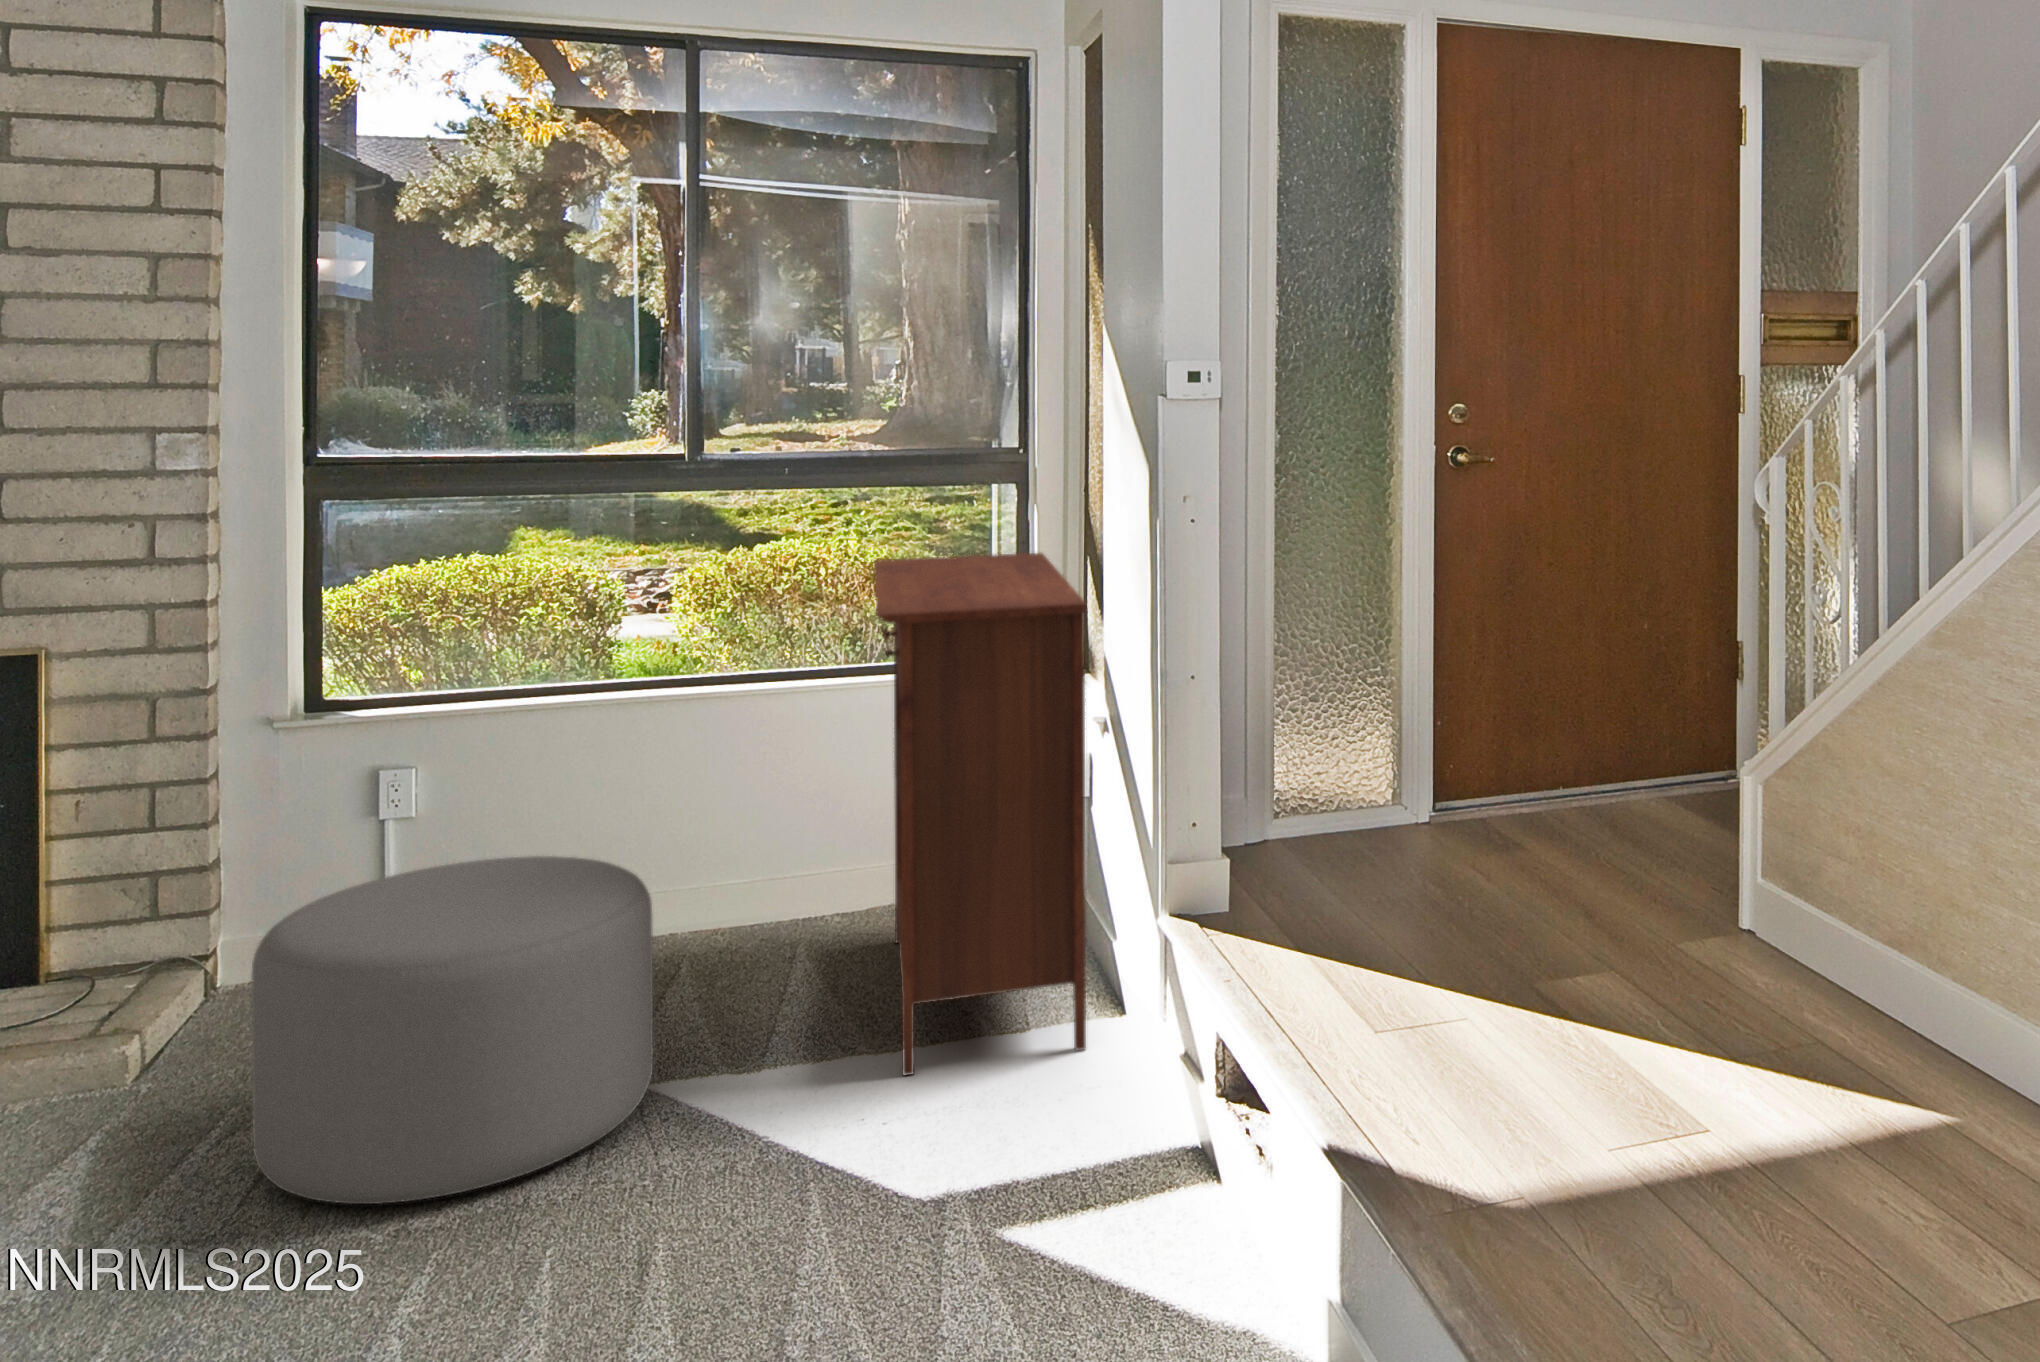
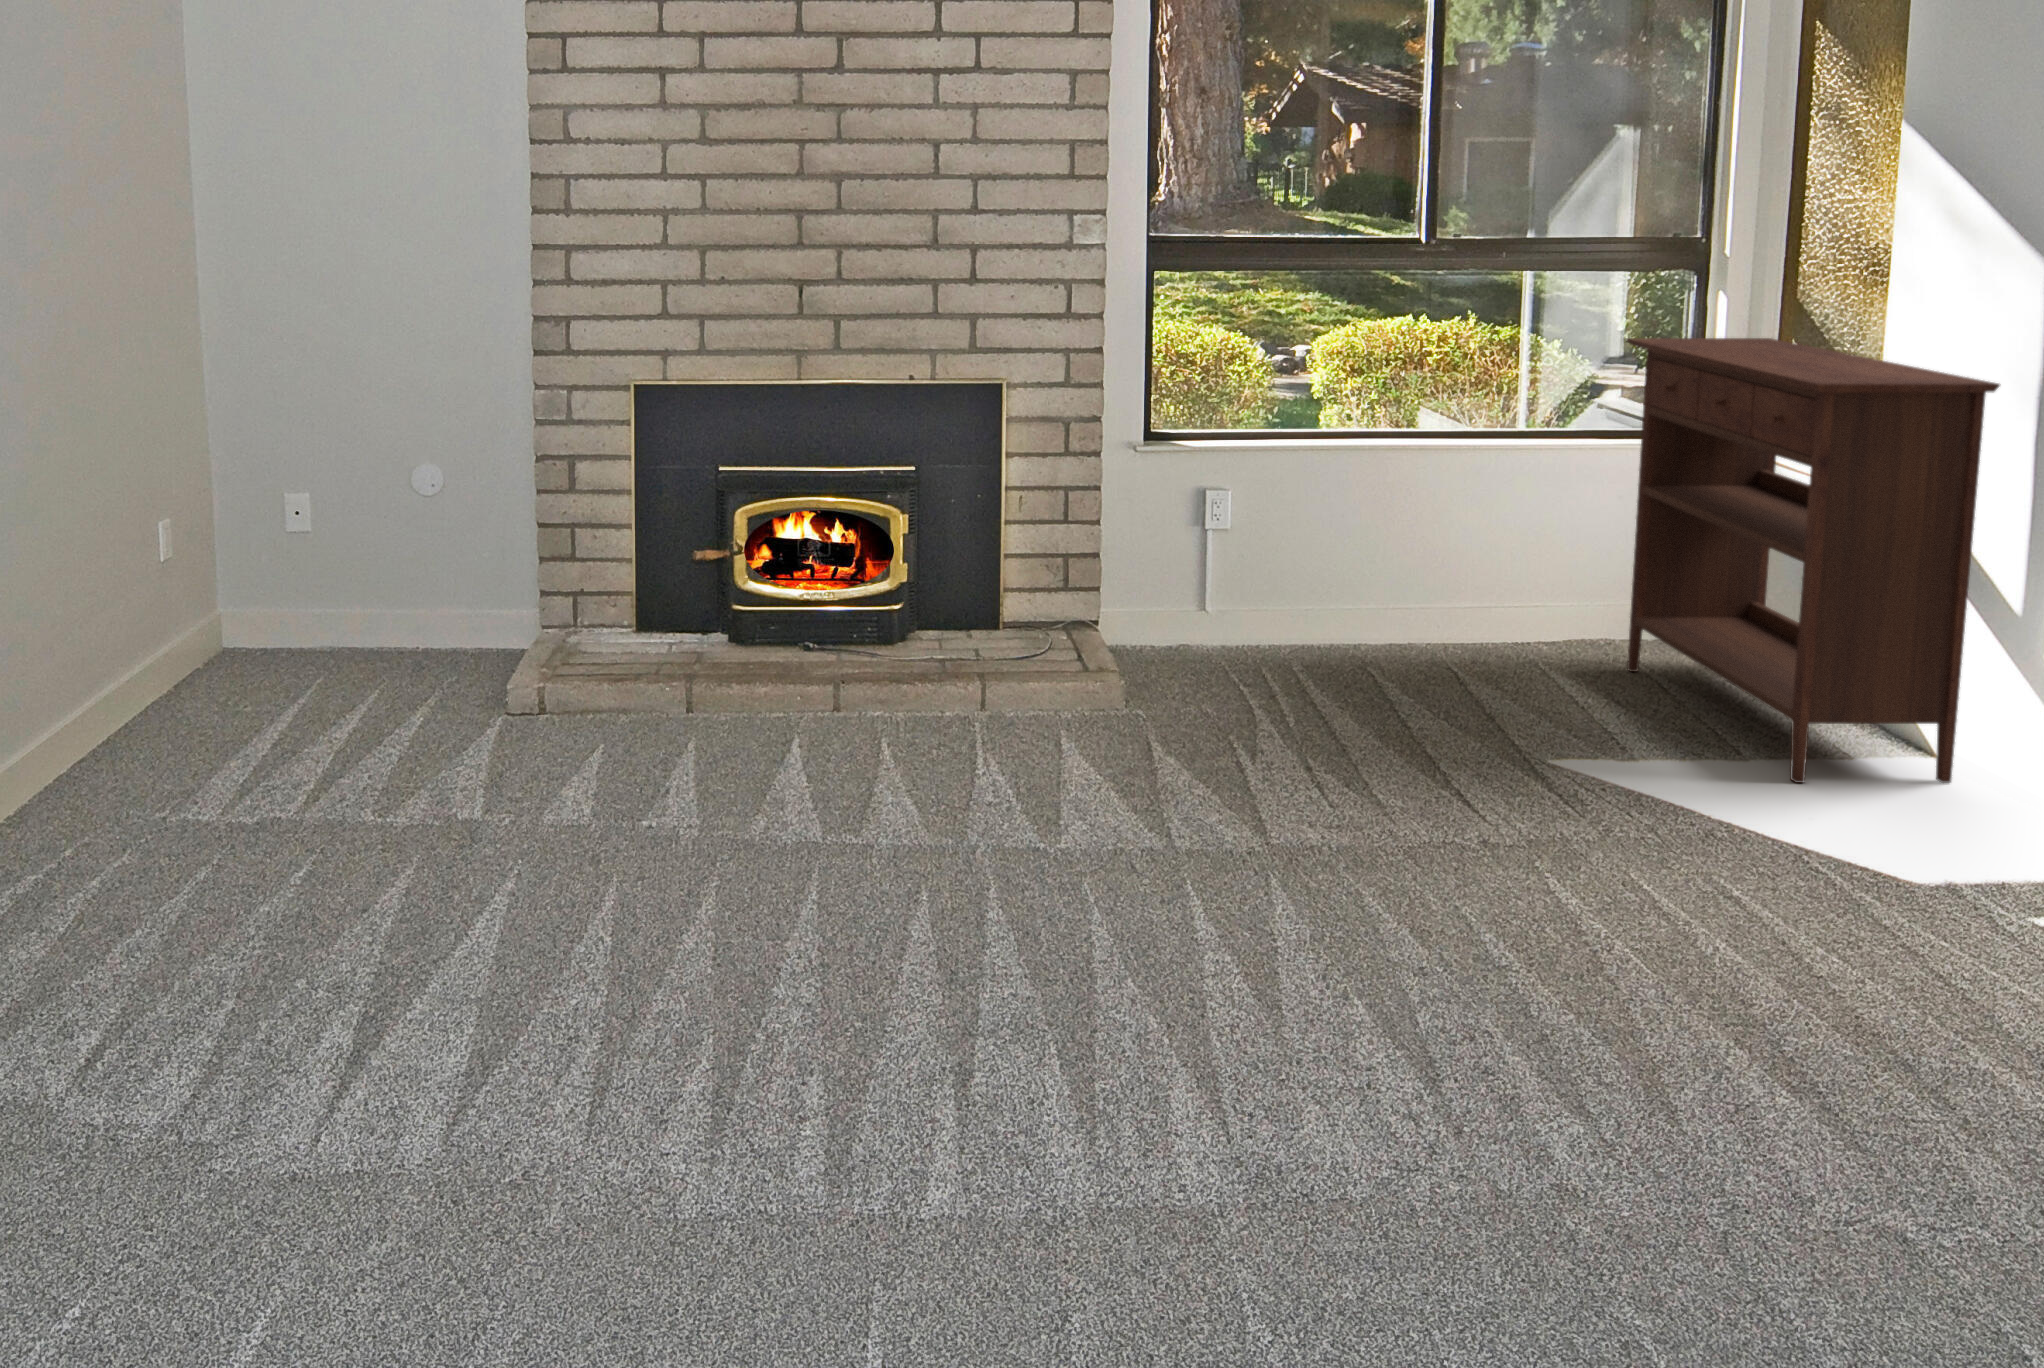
ottoman: present [251,856,653,1204] -> none [1318,567,1616,824]

